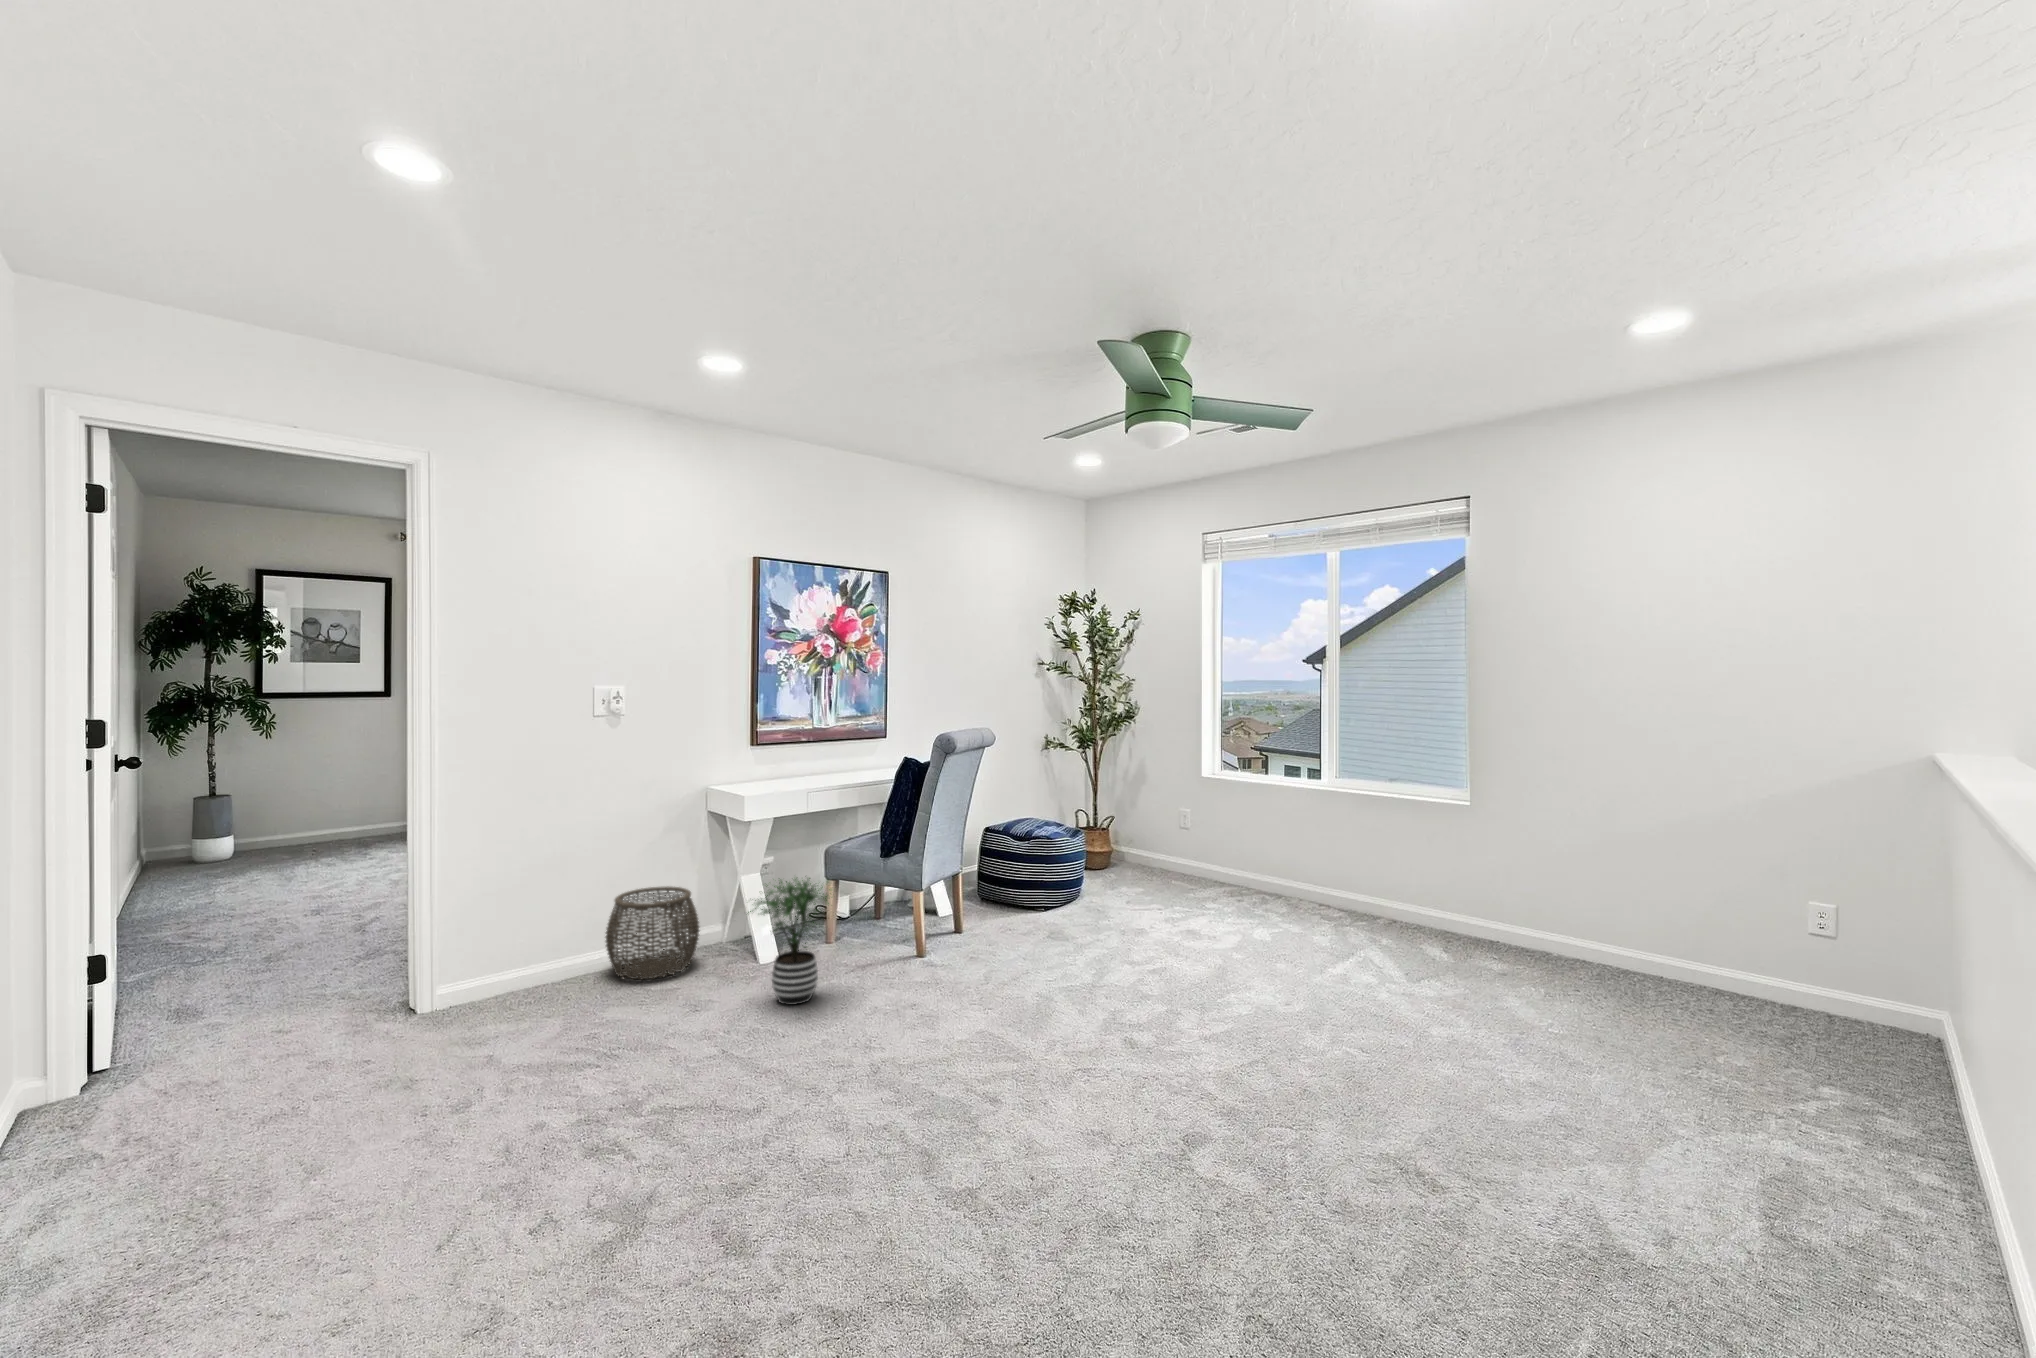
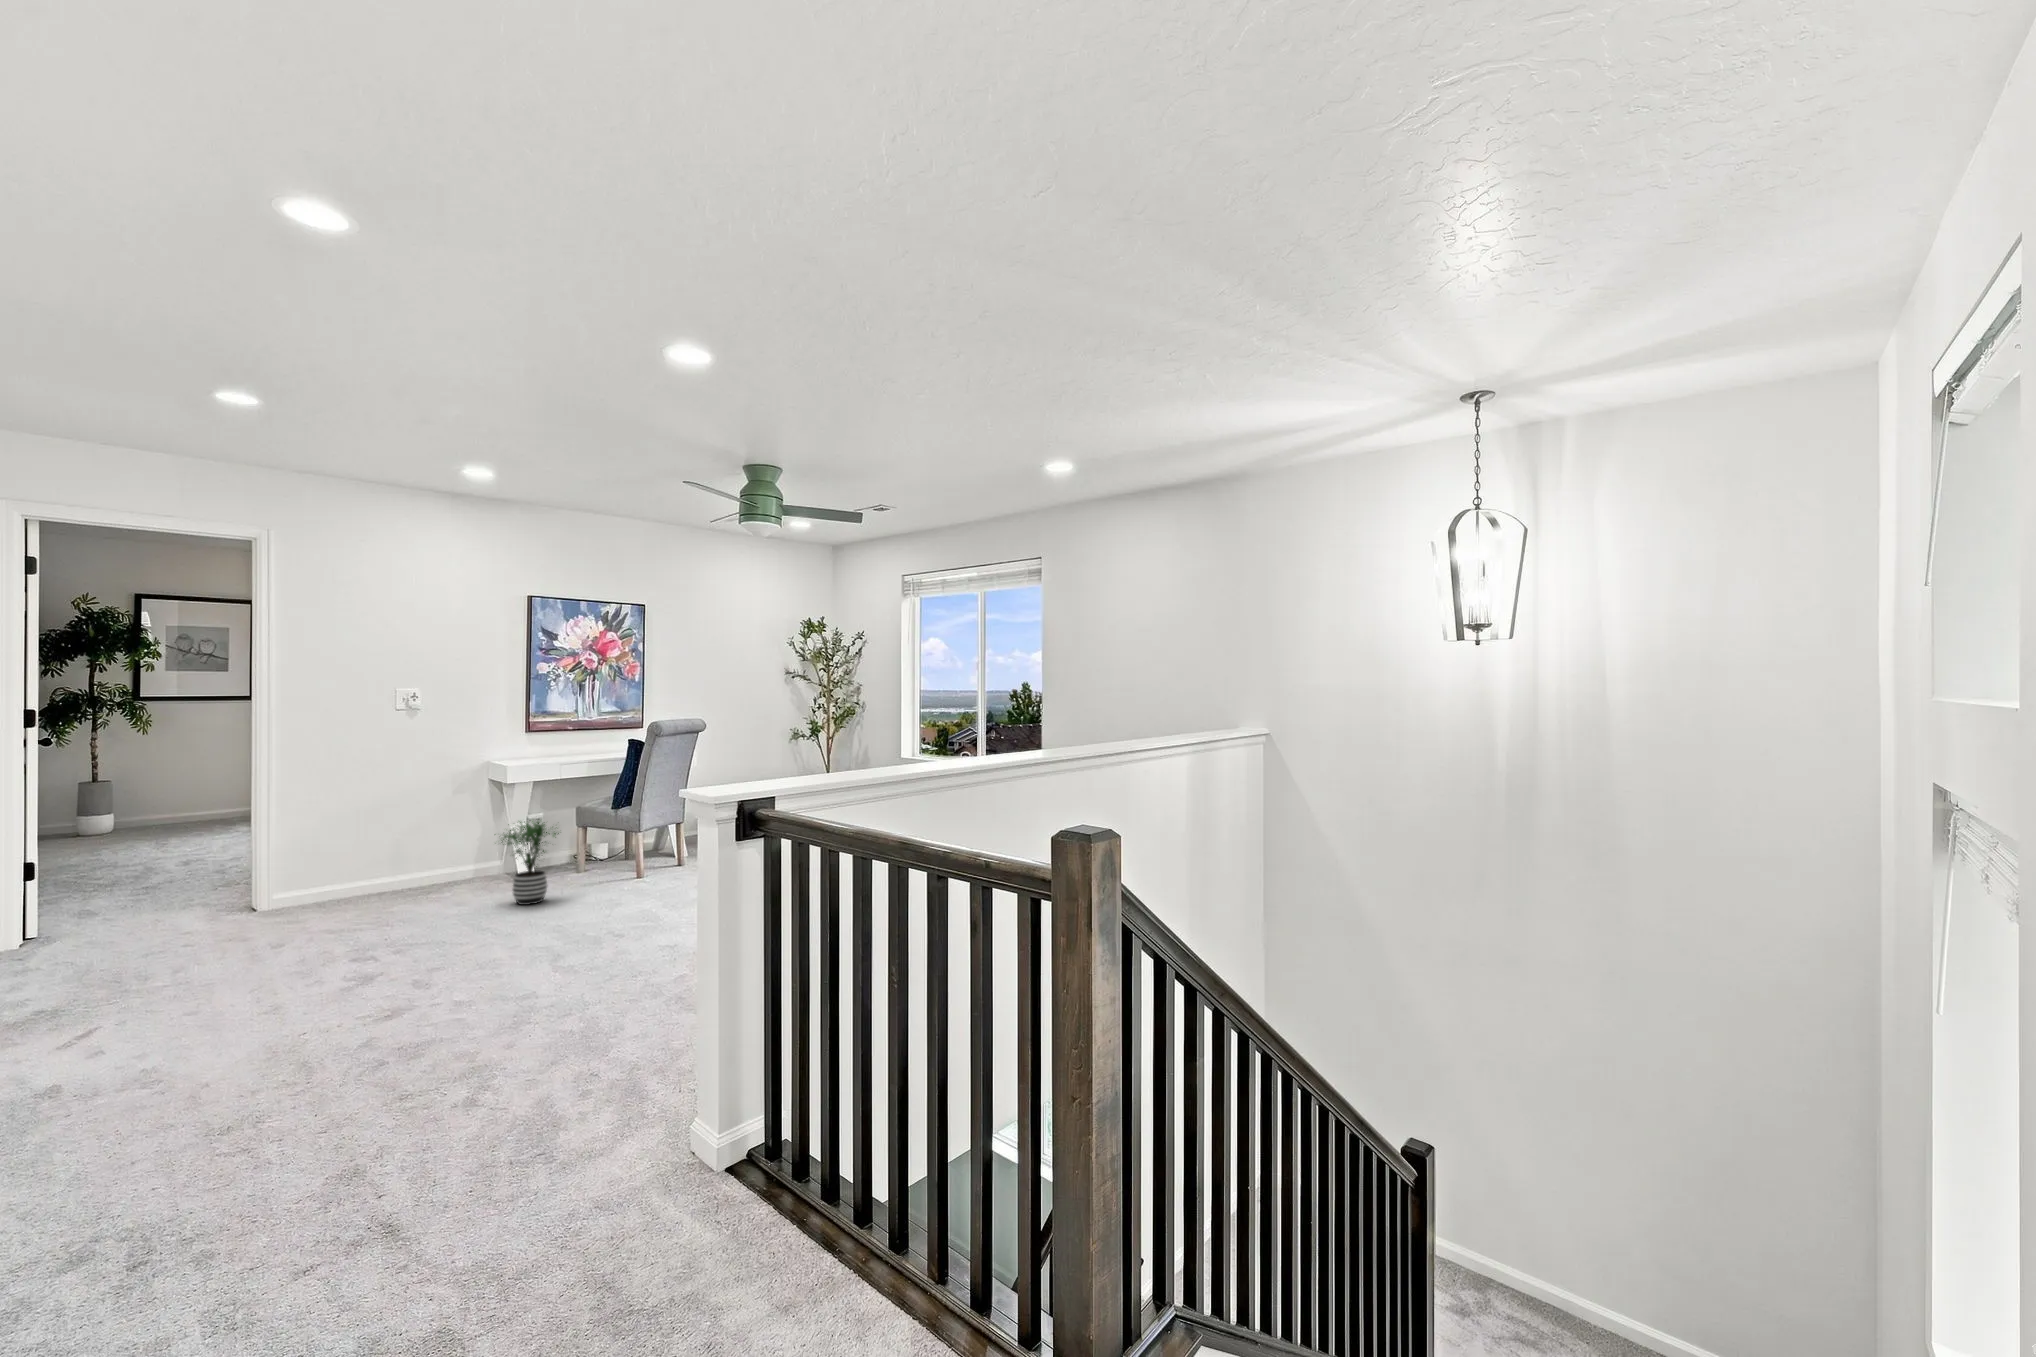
woven basket: present [605,886,699,980] -> none [400,833,474,895]

